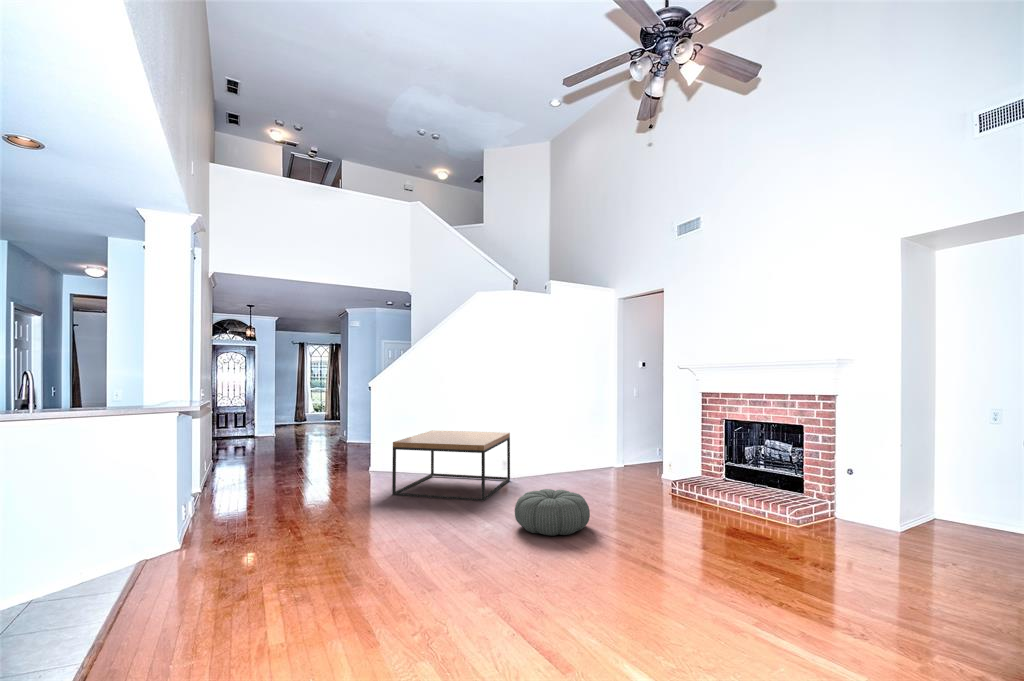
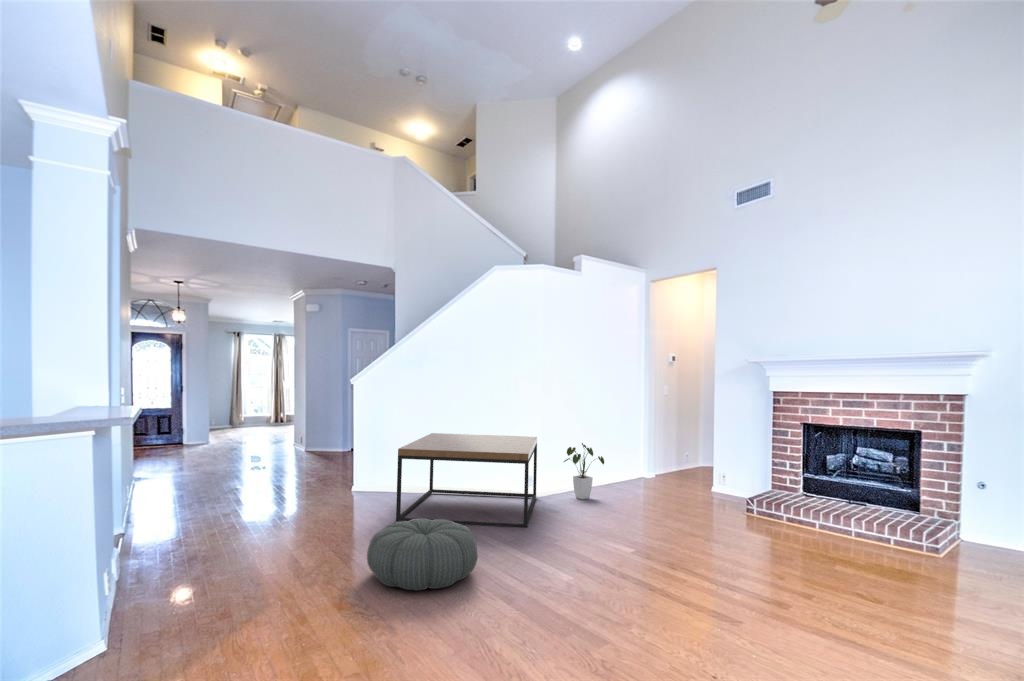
house plant: none [532,437,562,482] -> present [564,443,604,499]
pouf: present [515,489,590,536] -> present [367,519,478,590]

